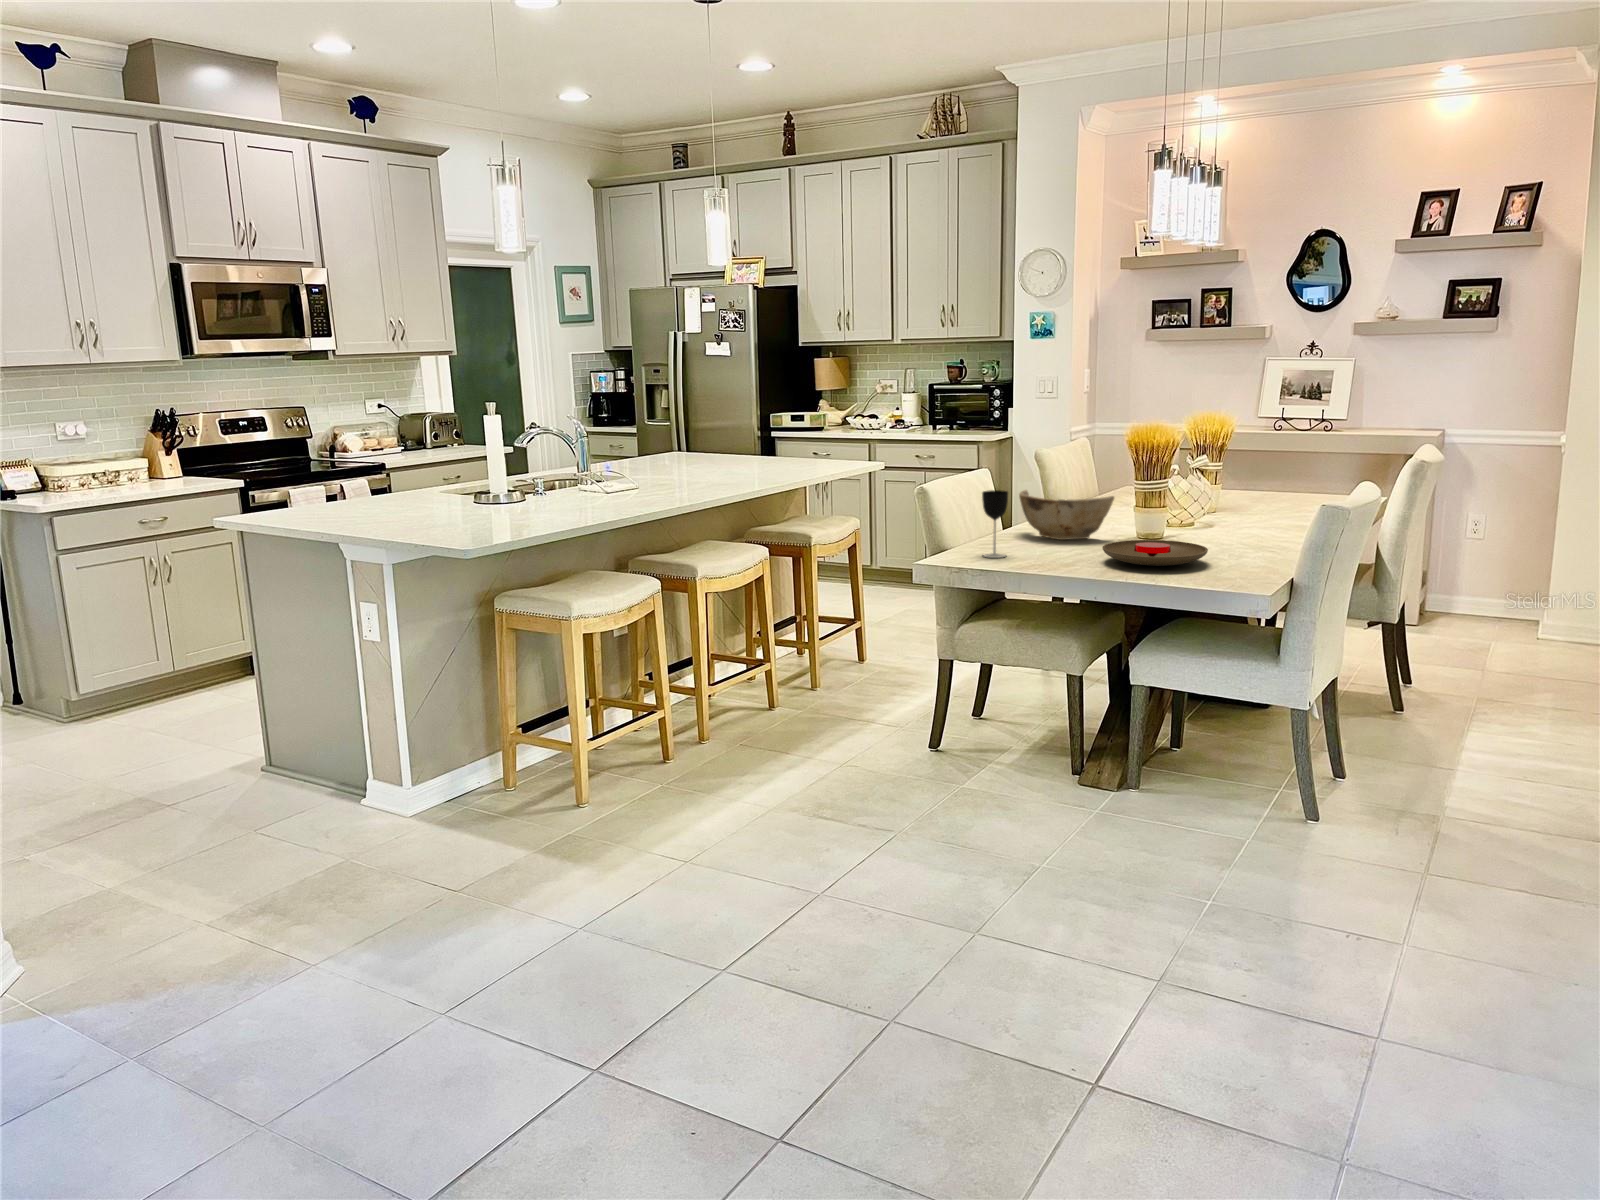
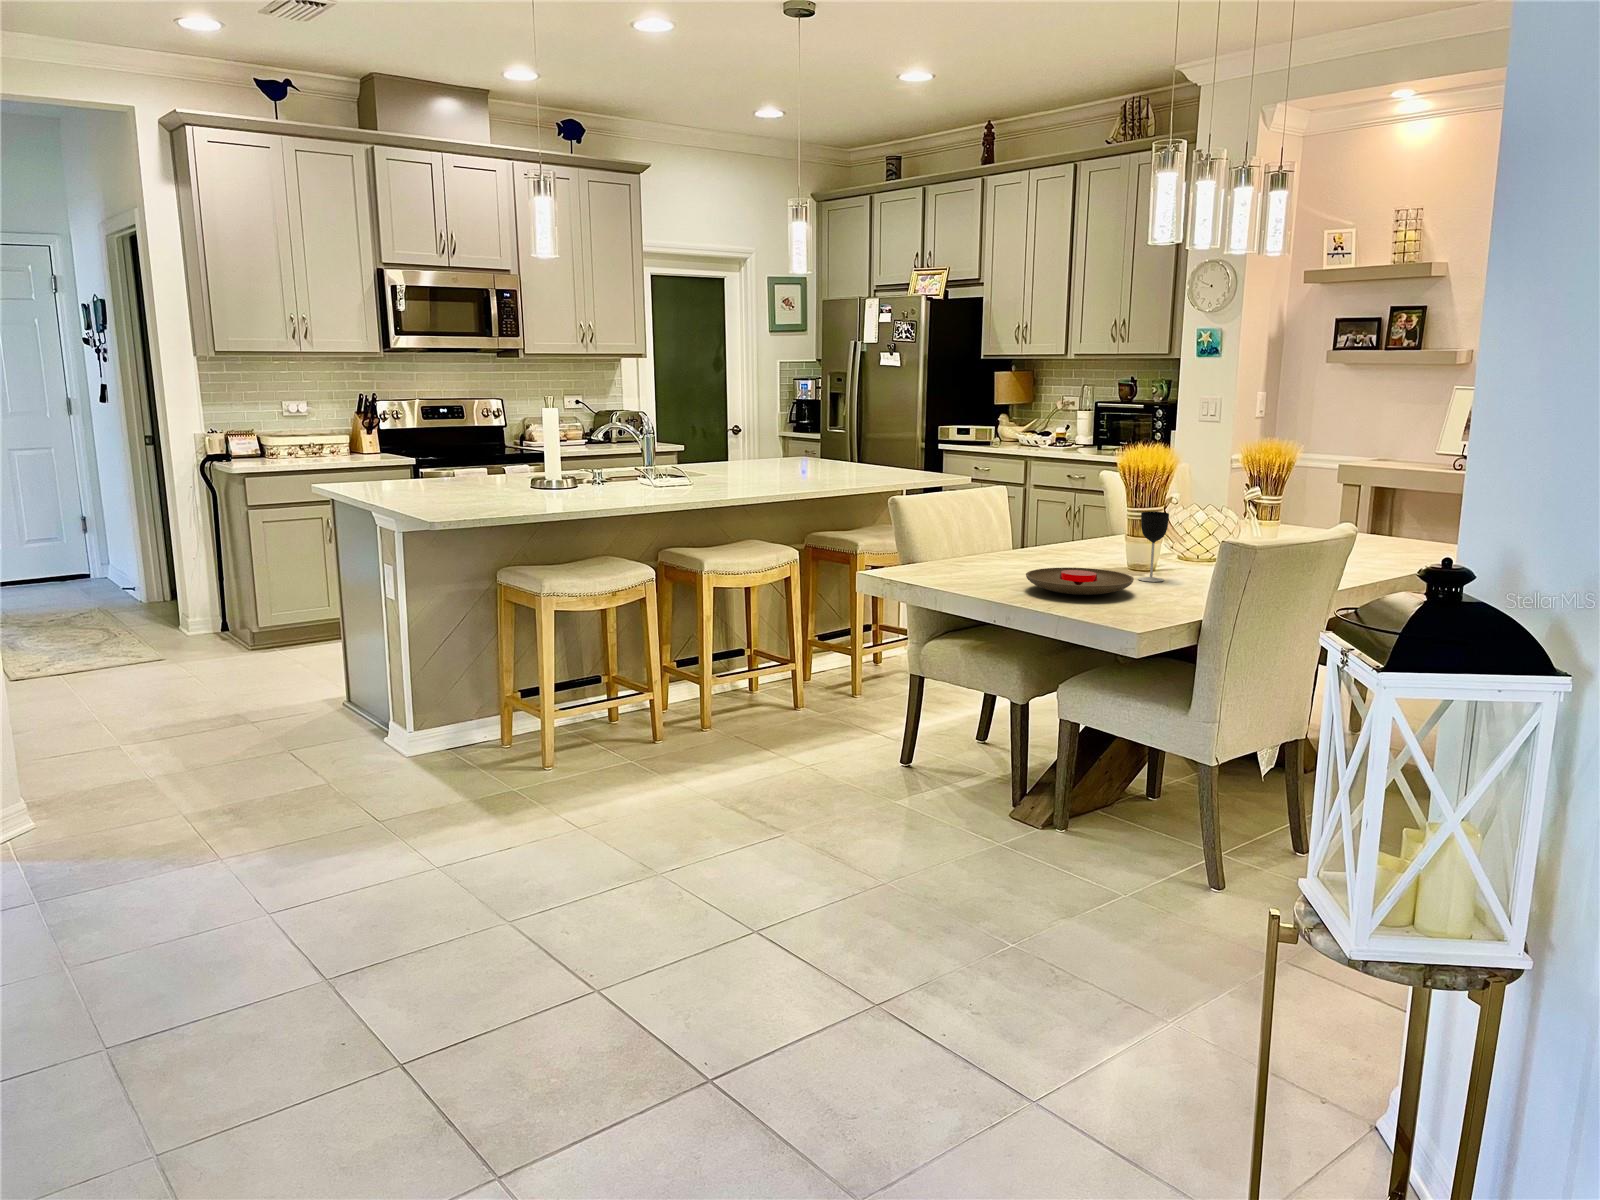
wine glass: present [982,490,1008,558] -> present [1138,512,1169,582]
bowl: present [1019,490,1114,540] -> none [1003,510,1090,565]

